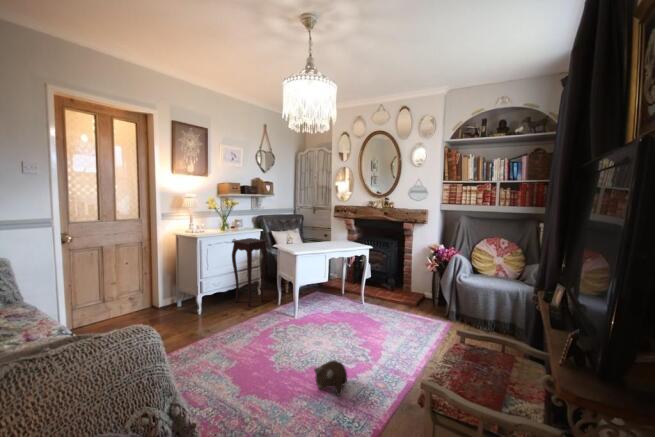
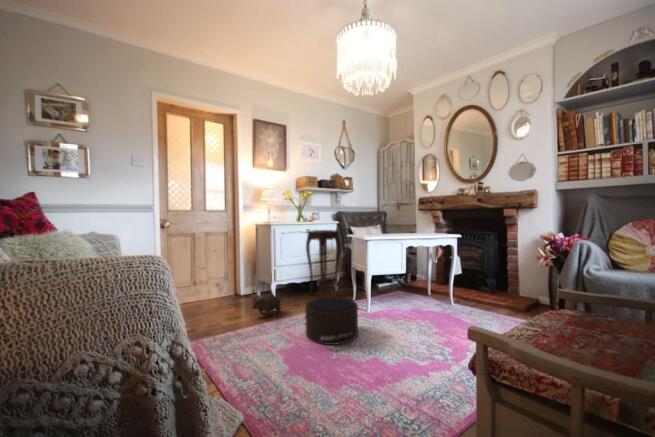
pouf: none [240,311,293,359] -> present [305,297,358,345]
plush toy: present [314,360,347,395] -> present [252,294,281,316]

